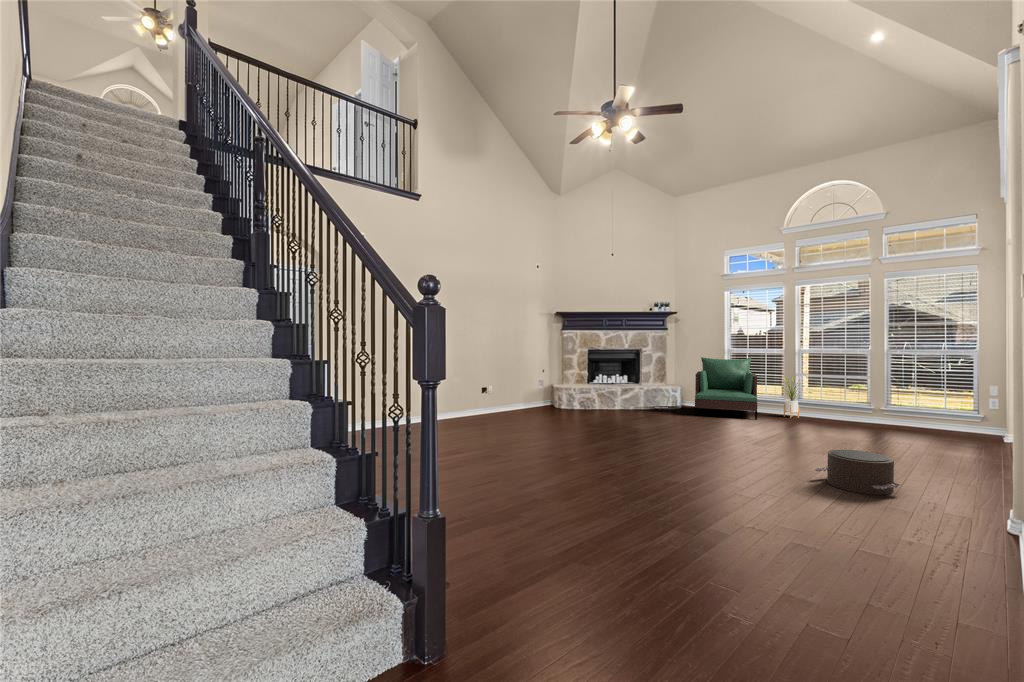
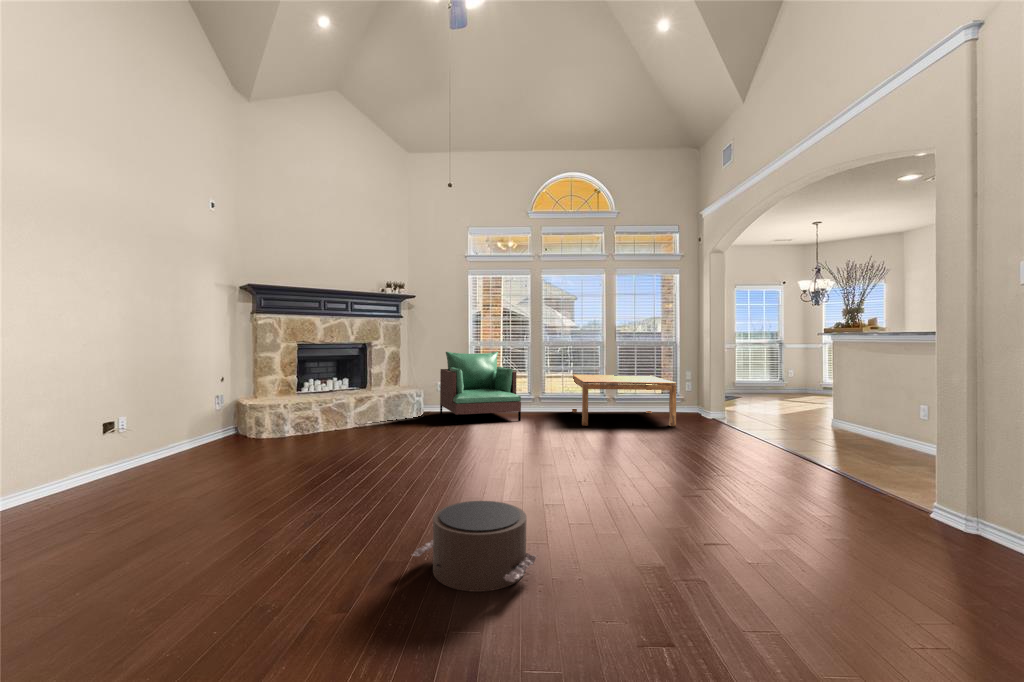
house plant: present [784,377,799,418] -> none [528,366,553,415]
coffee table: none [810,383,934,443] -> present [572,375,676,426]
pouf: present [815,450,900,495] -> present [412,501,537,592]

